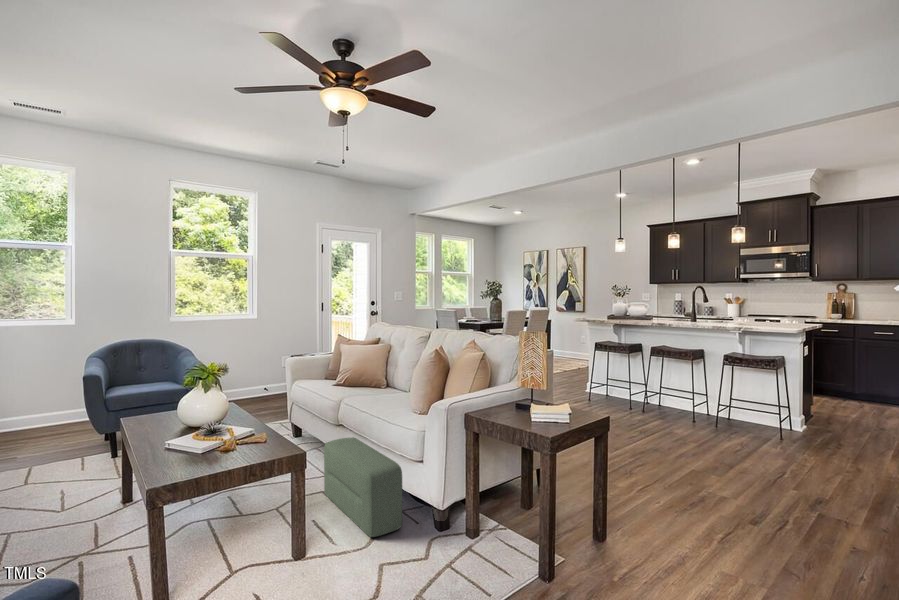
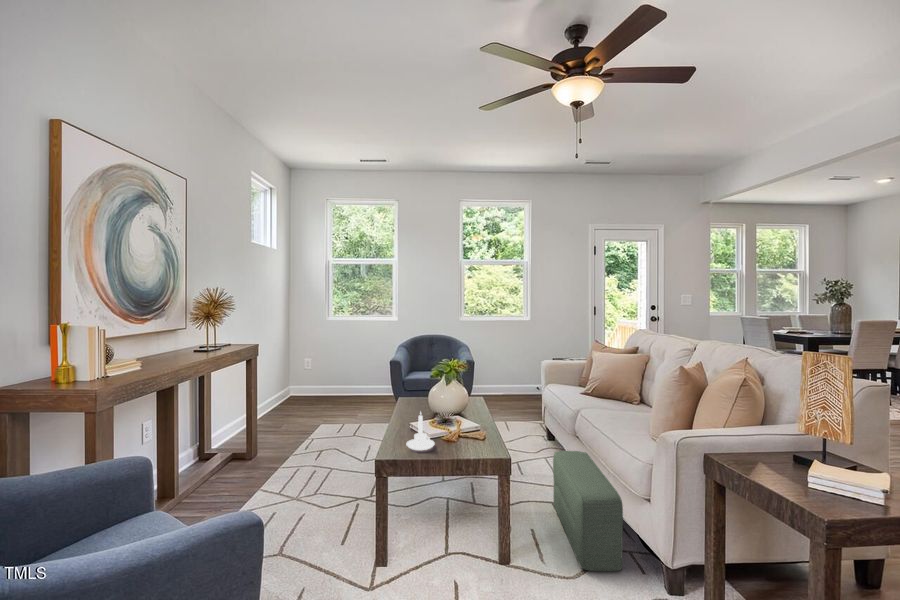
candle holder: none [176,422,212,468] -> present [406,412,435,450]

